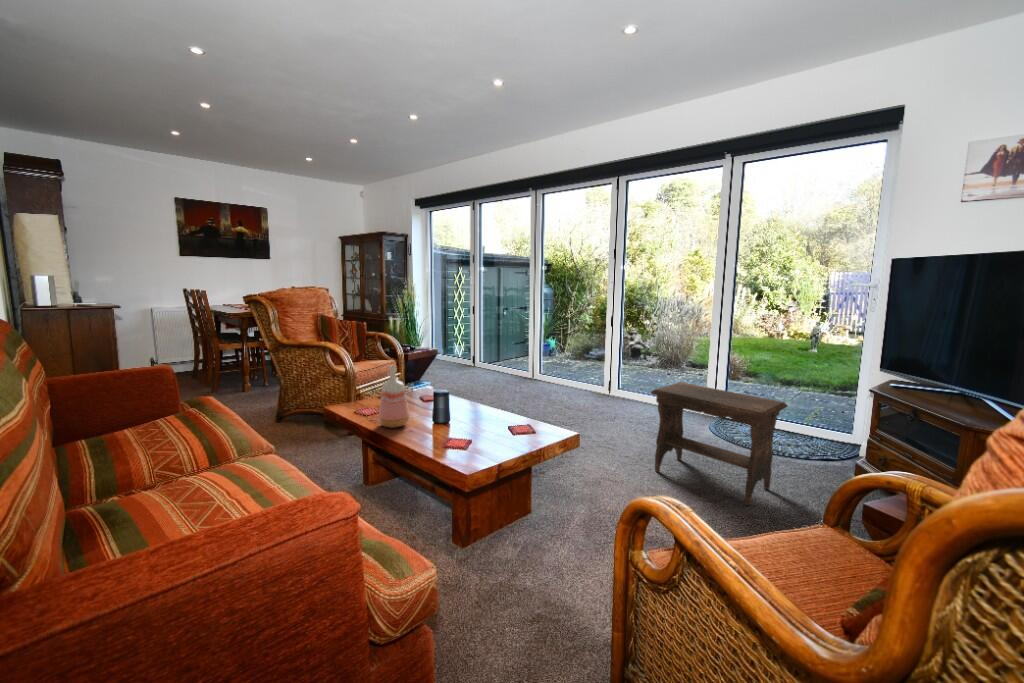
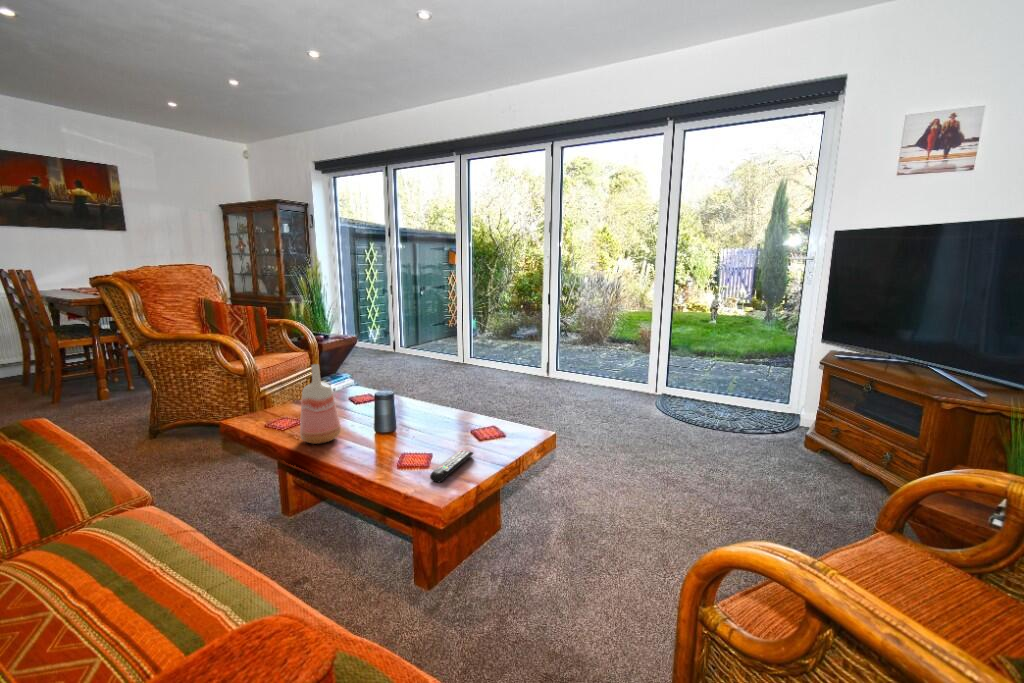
footstool: present [651,382,788,506] -> none [614,363,753,491]
remote control: none [469,440,508,462] -> present [430,450,473,482]

